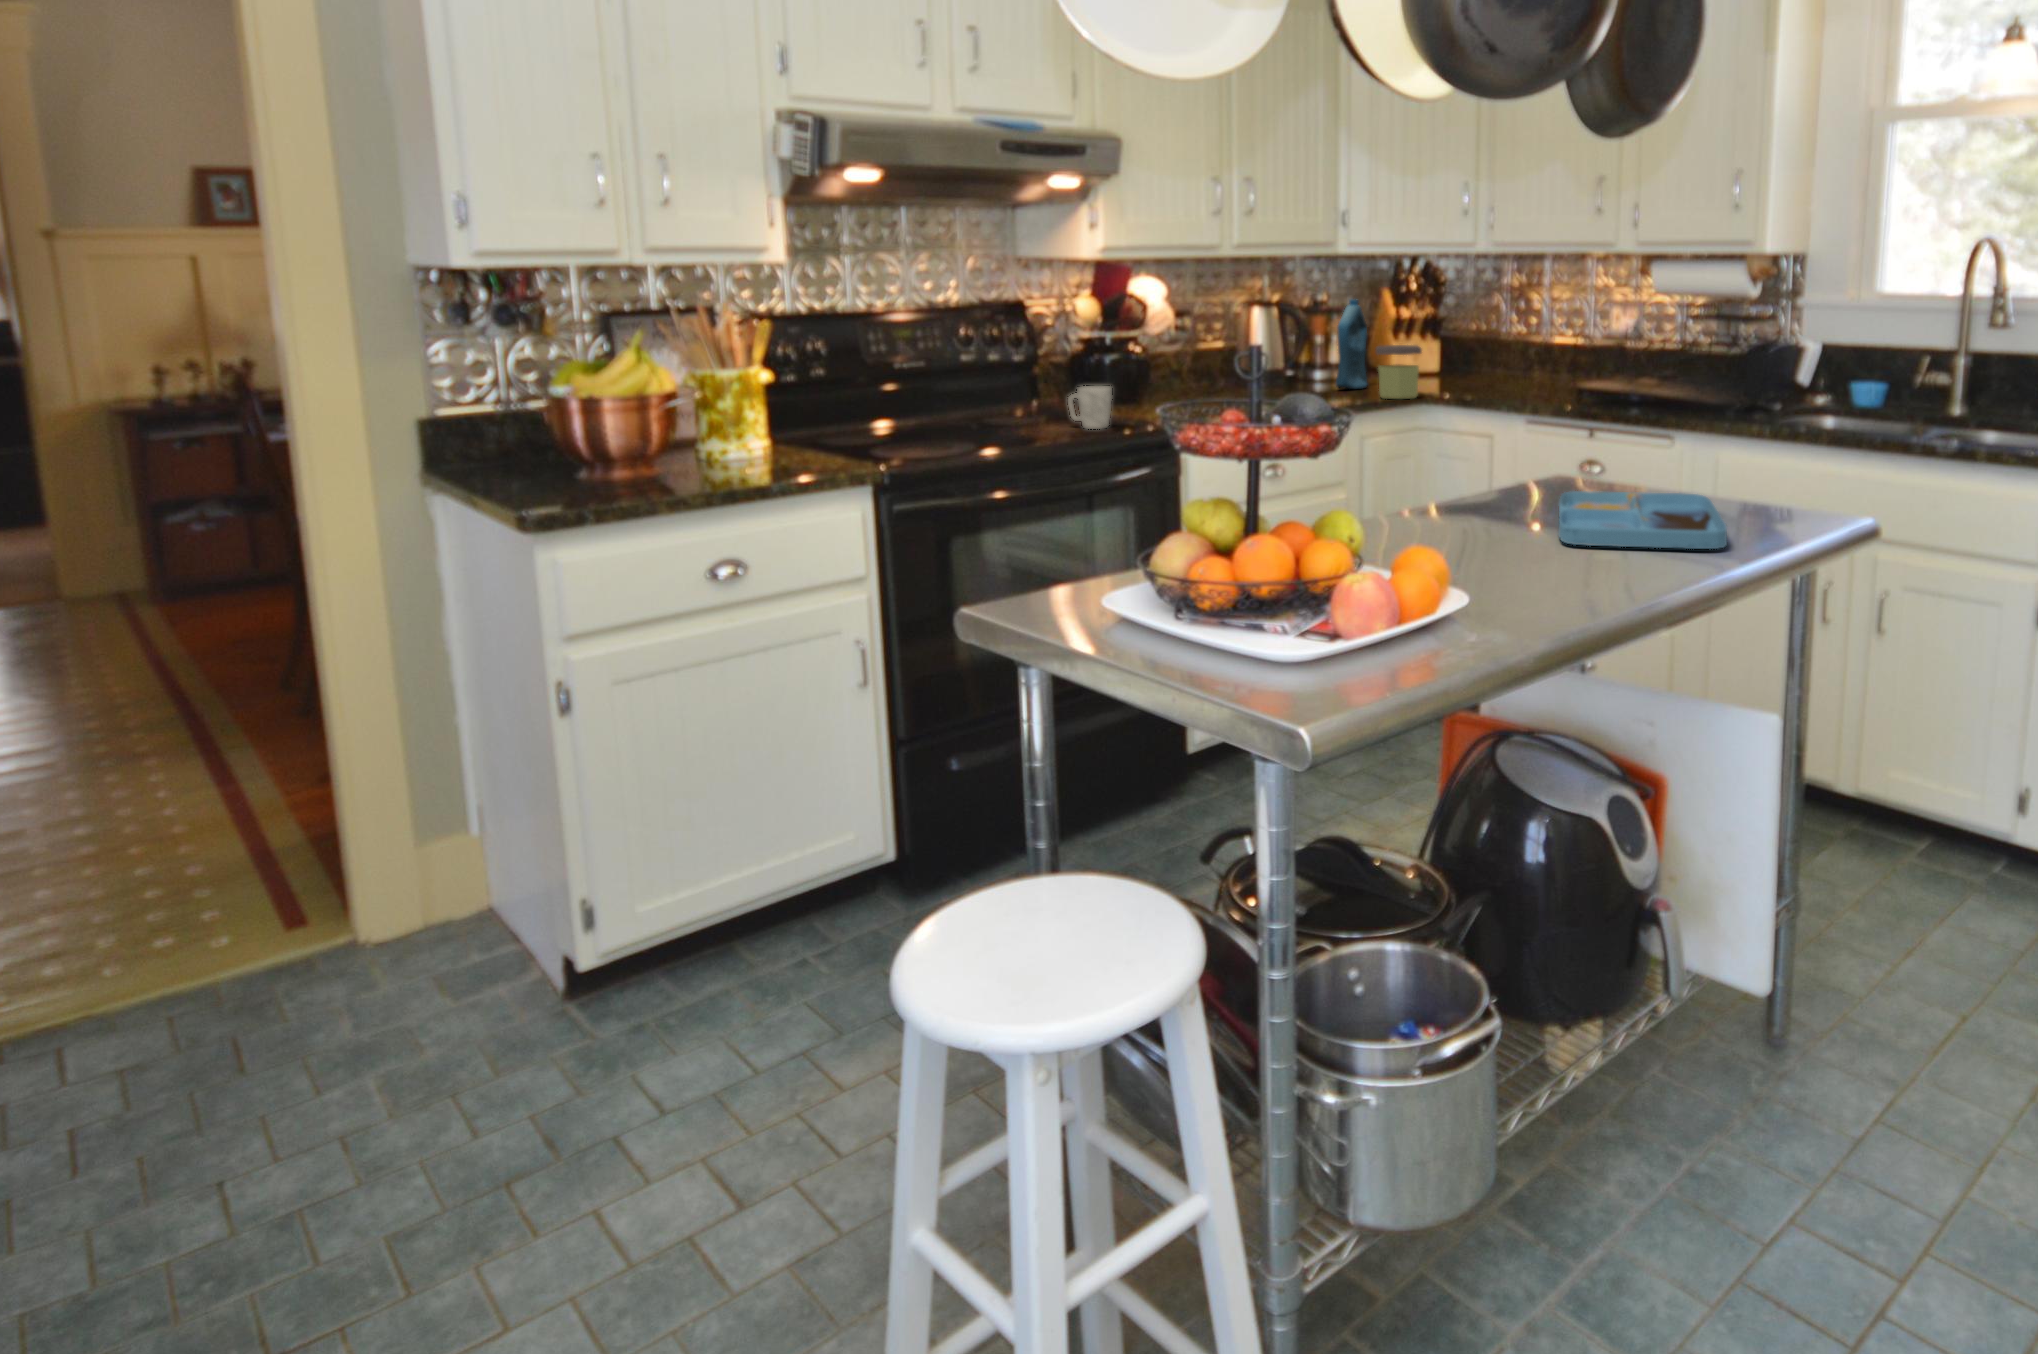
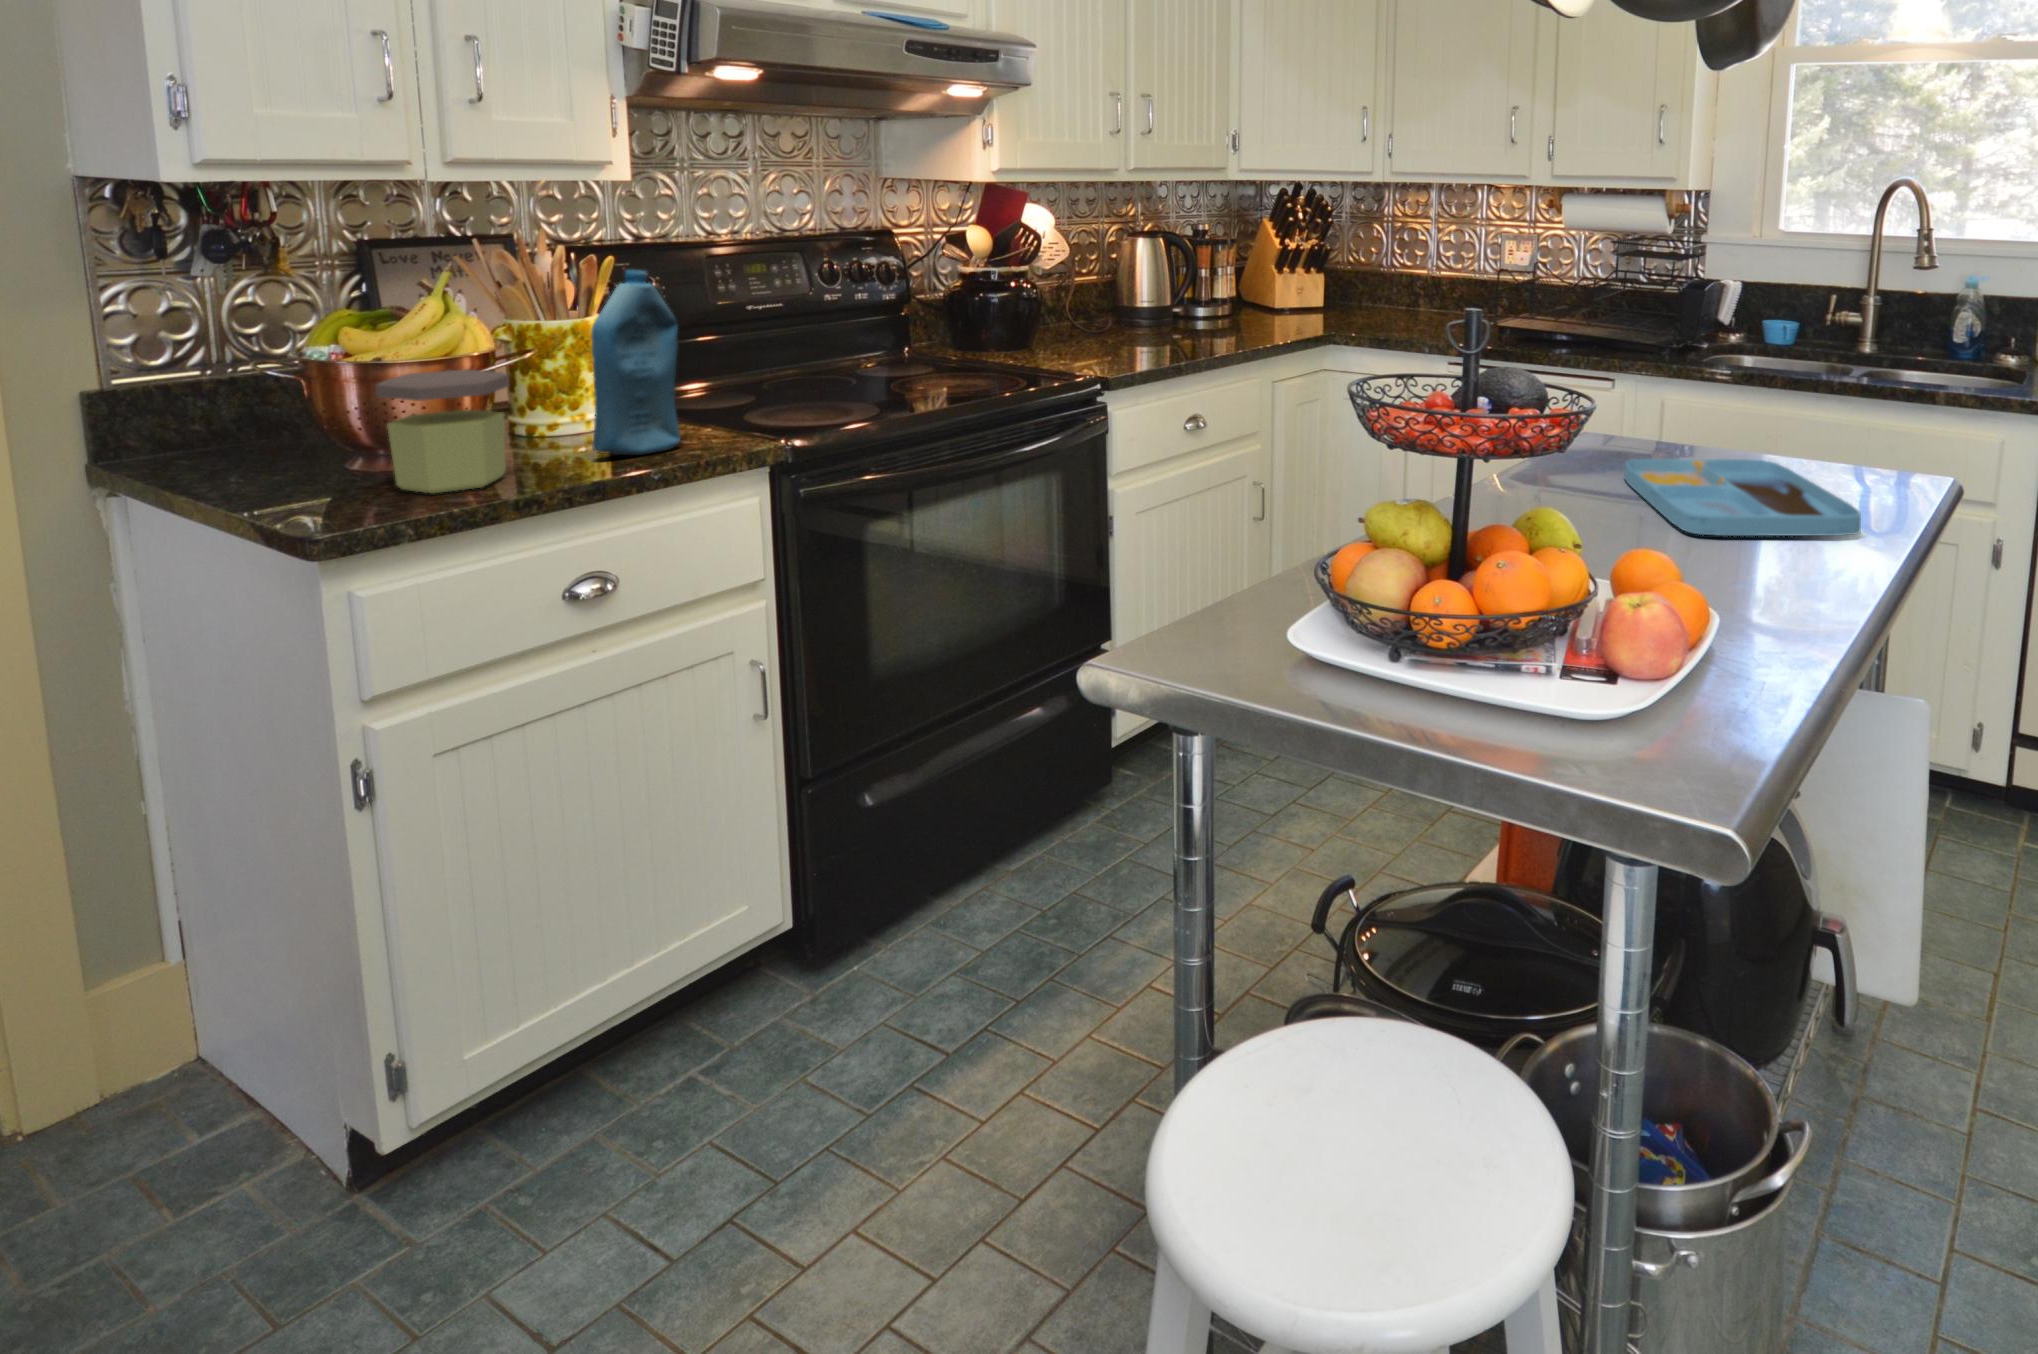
bottle: present [1336,299,1368,389] -> present [591,270,680,455]
jar: present [1376,345,1422,399] -> present [376,369,510,493]
mug: present [1068,386,1112,429] -> none [976,327,1030,378]

